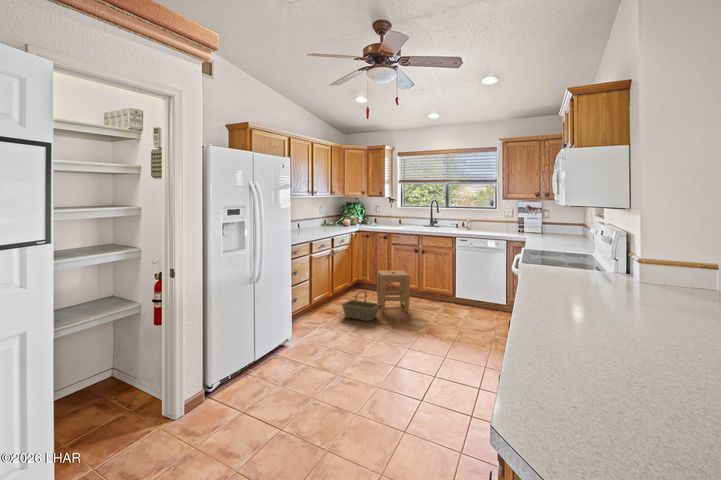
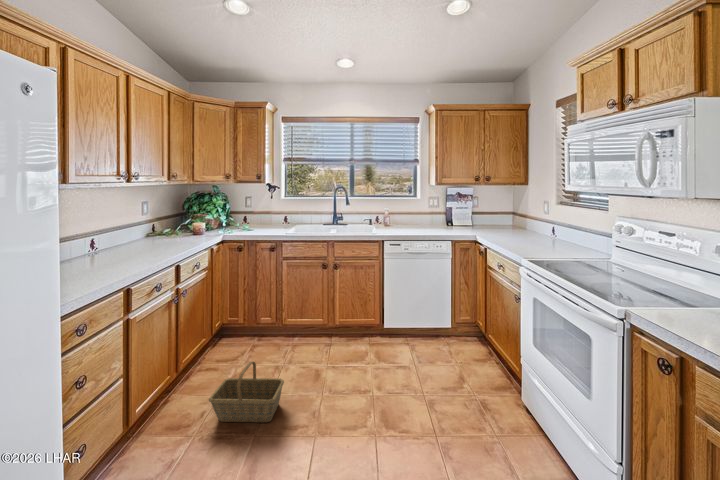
stool: present [377,271,410,312] -> none [267,302,328,386]

